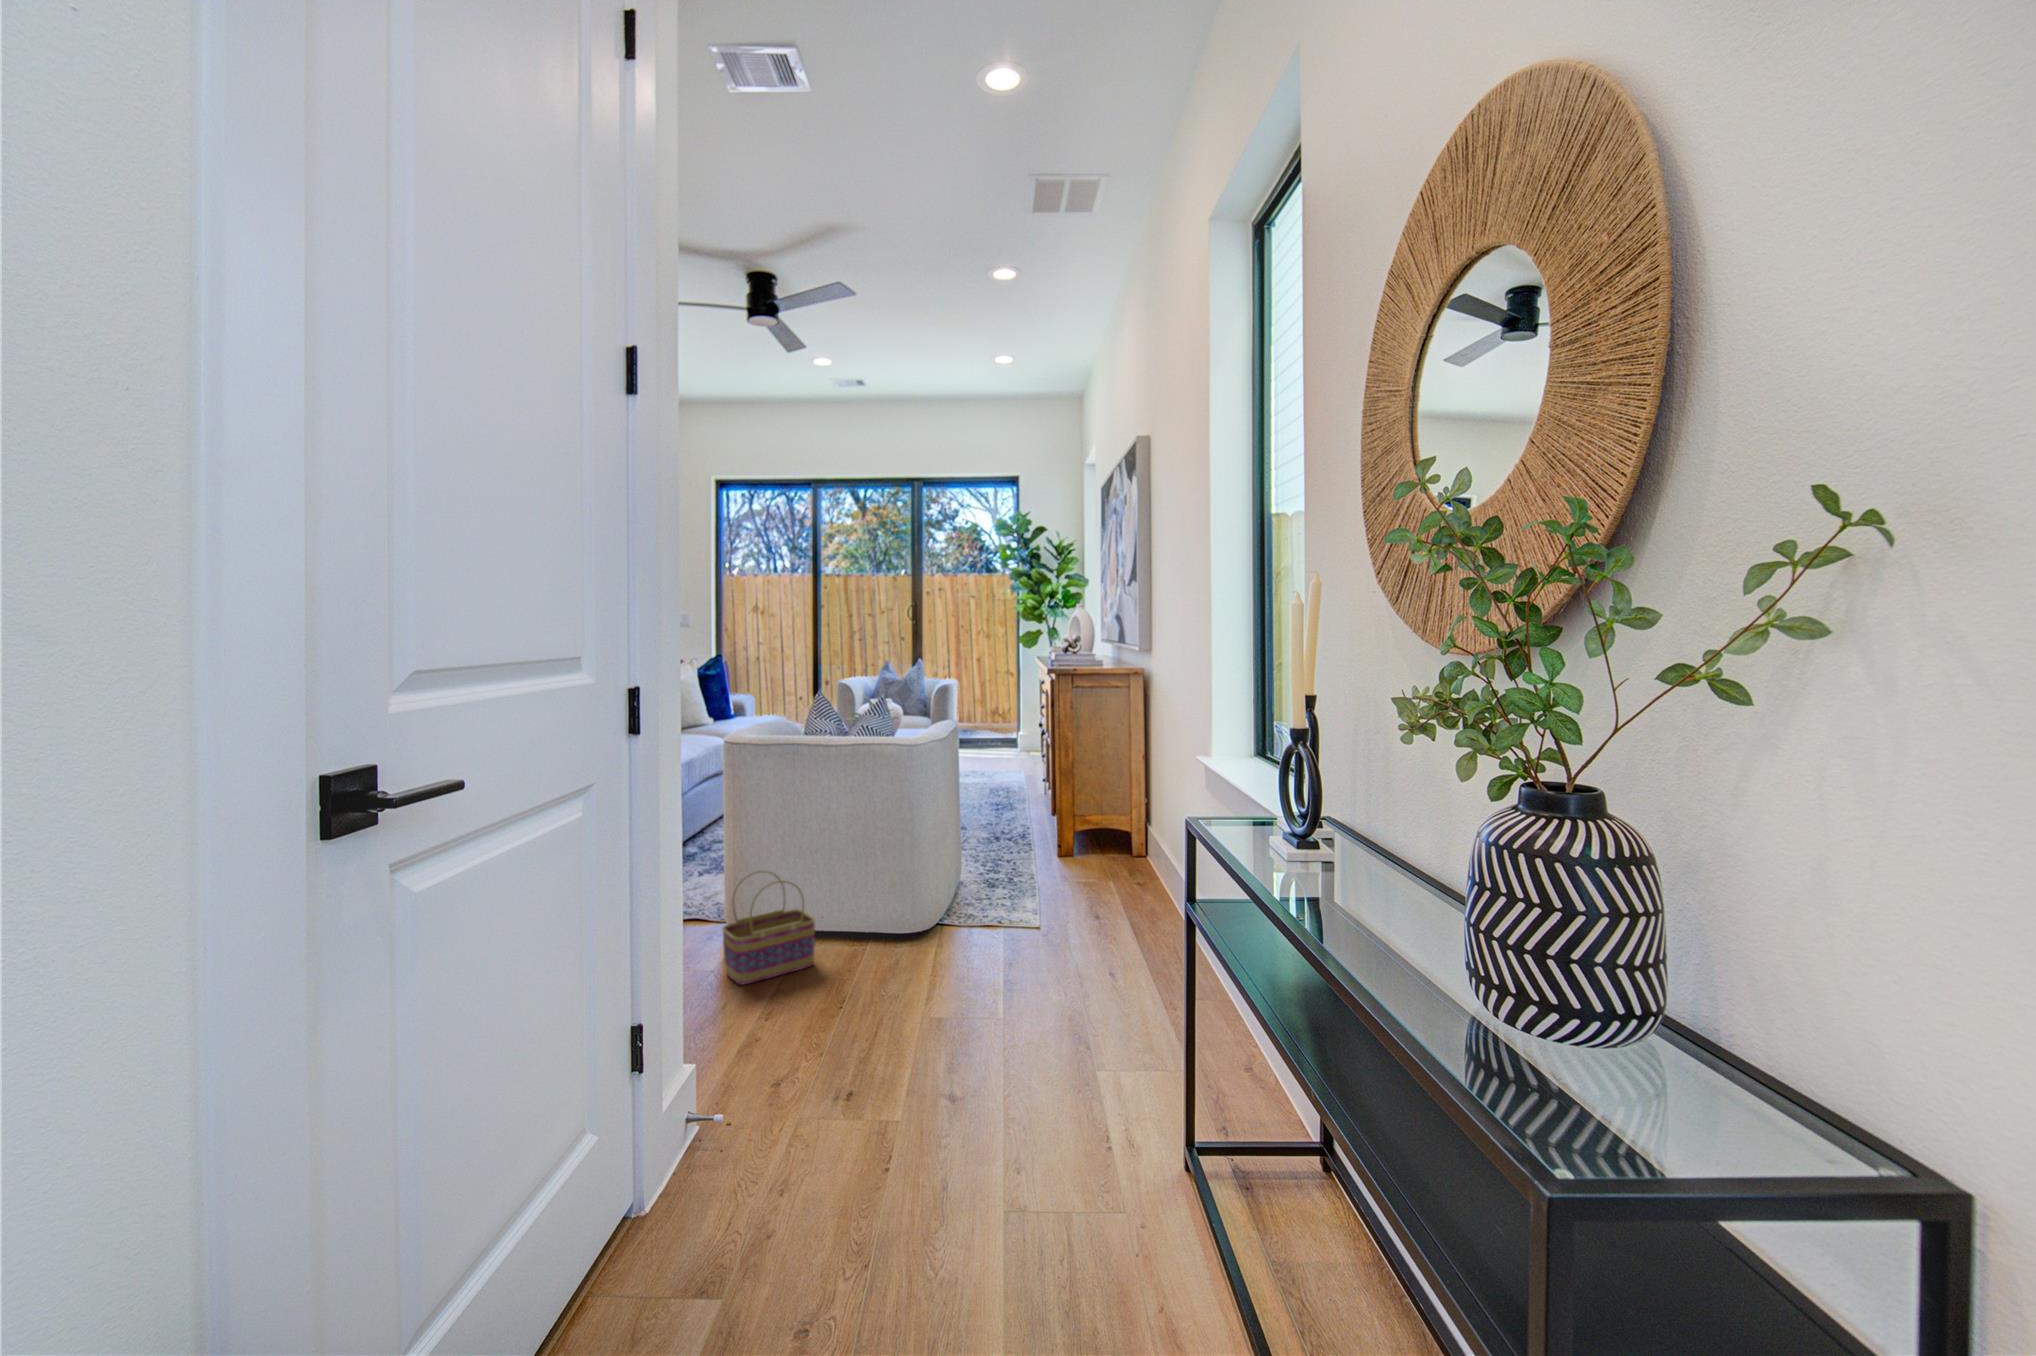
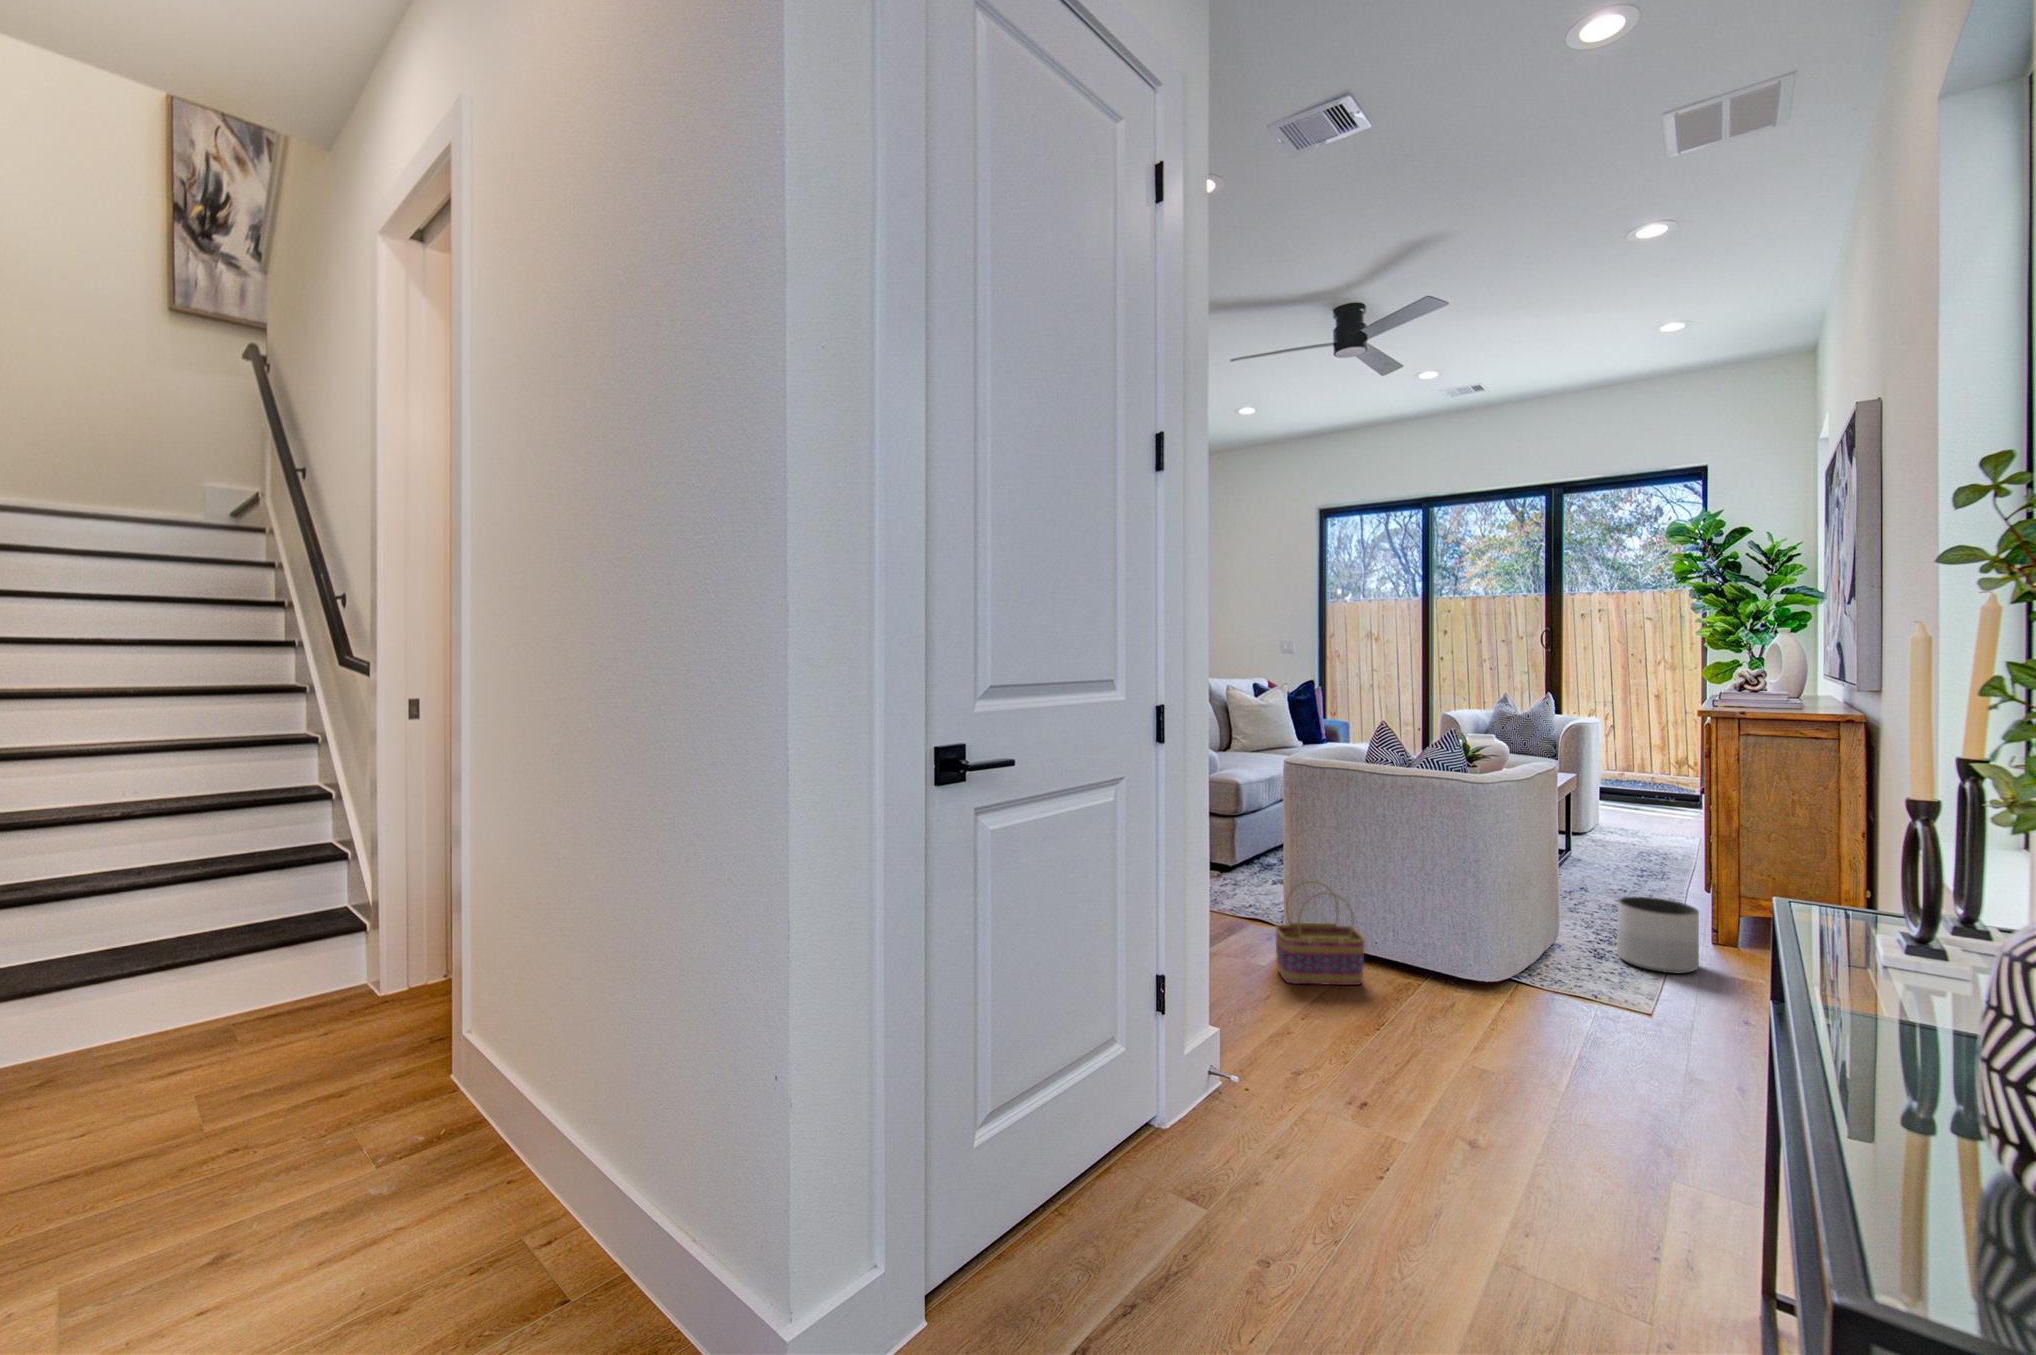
planter: none [1002,828,1056,888] -> present [1617,897,1699,973]

